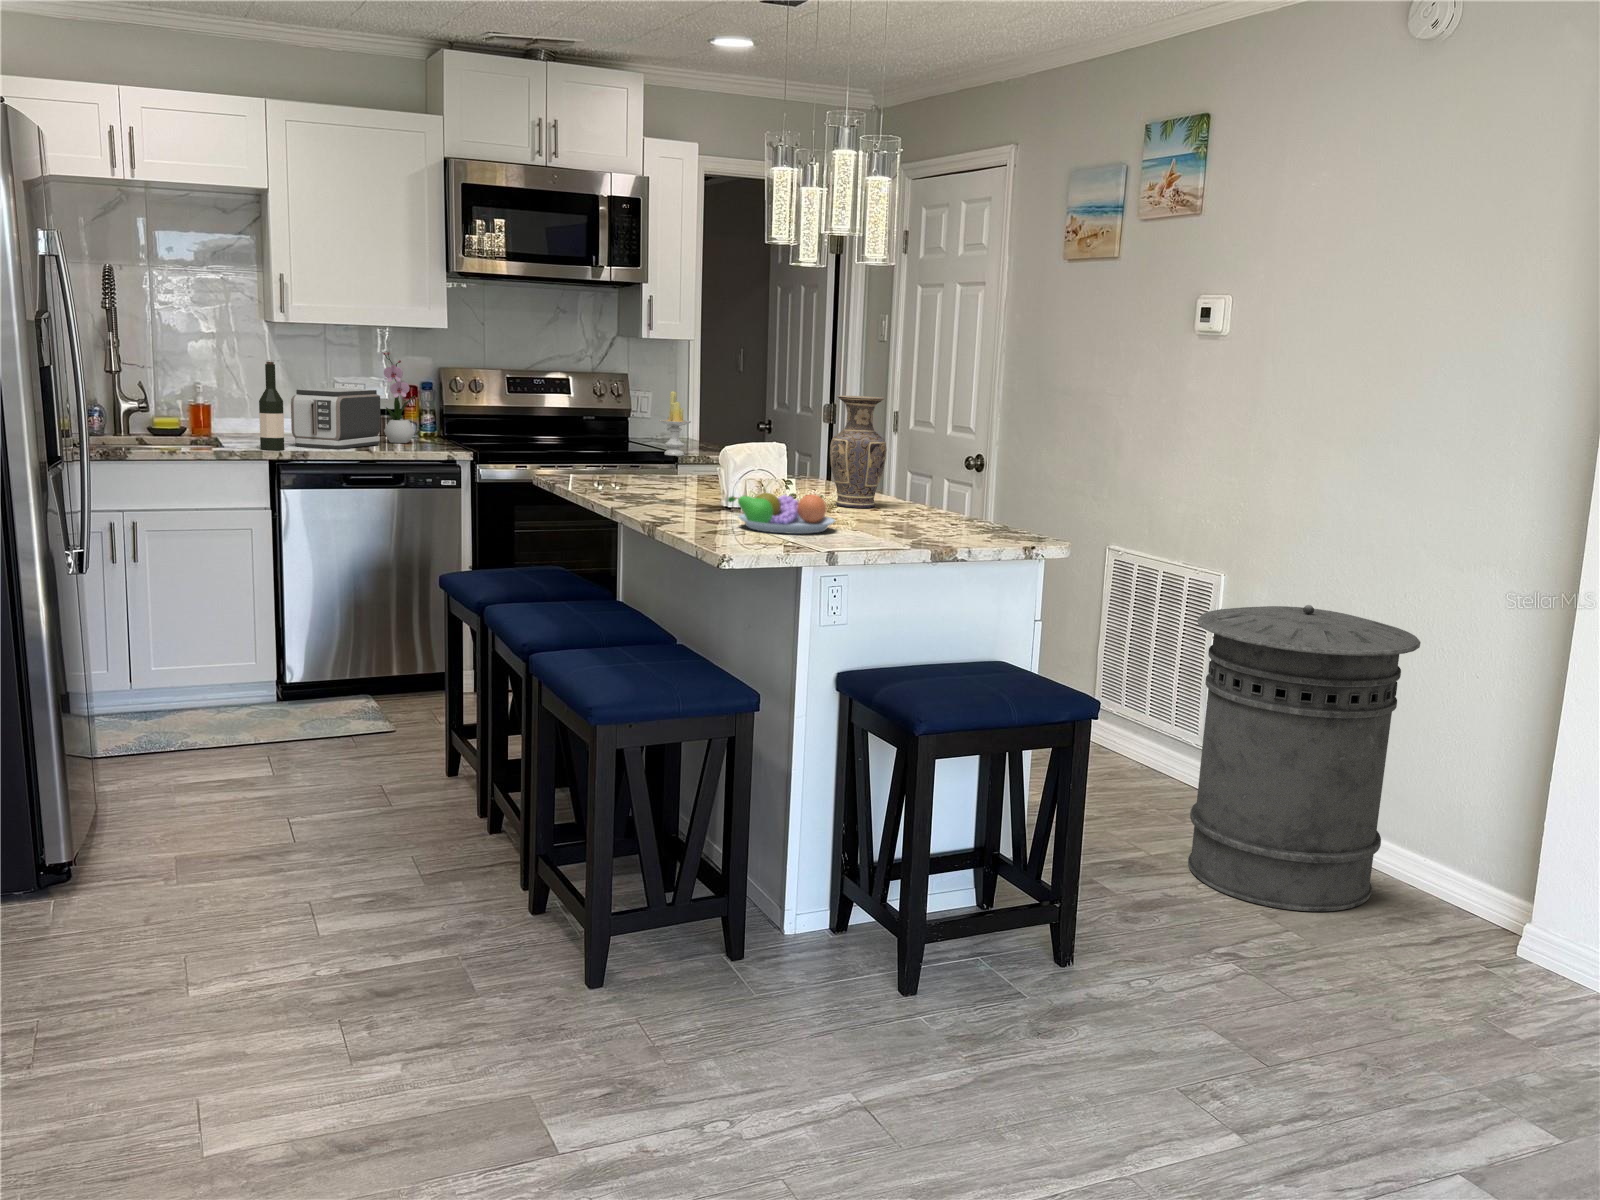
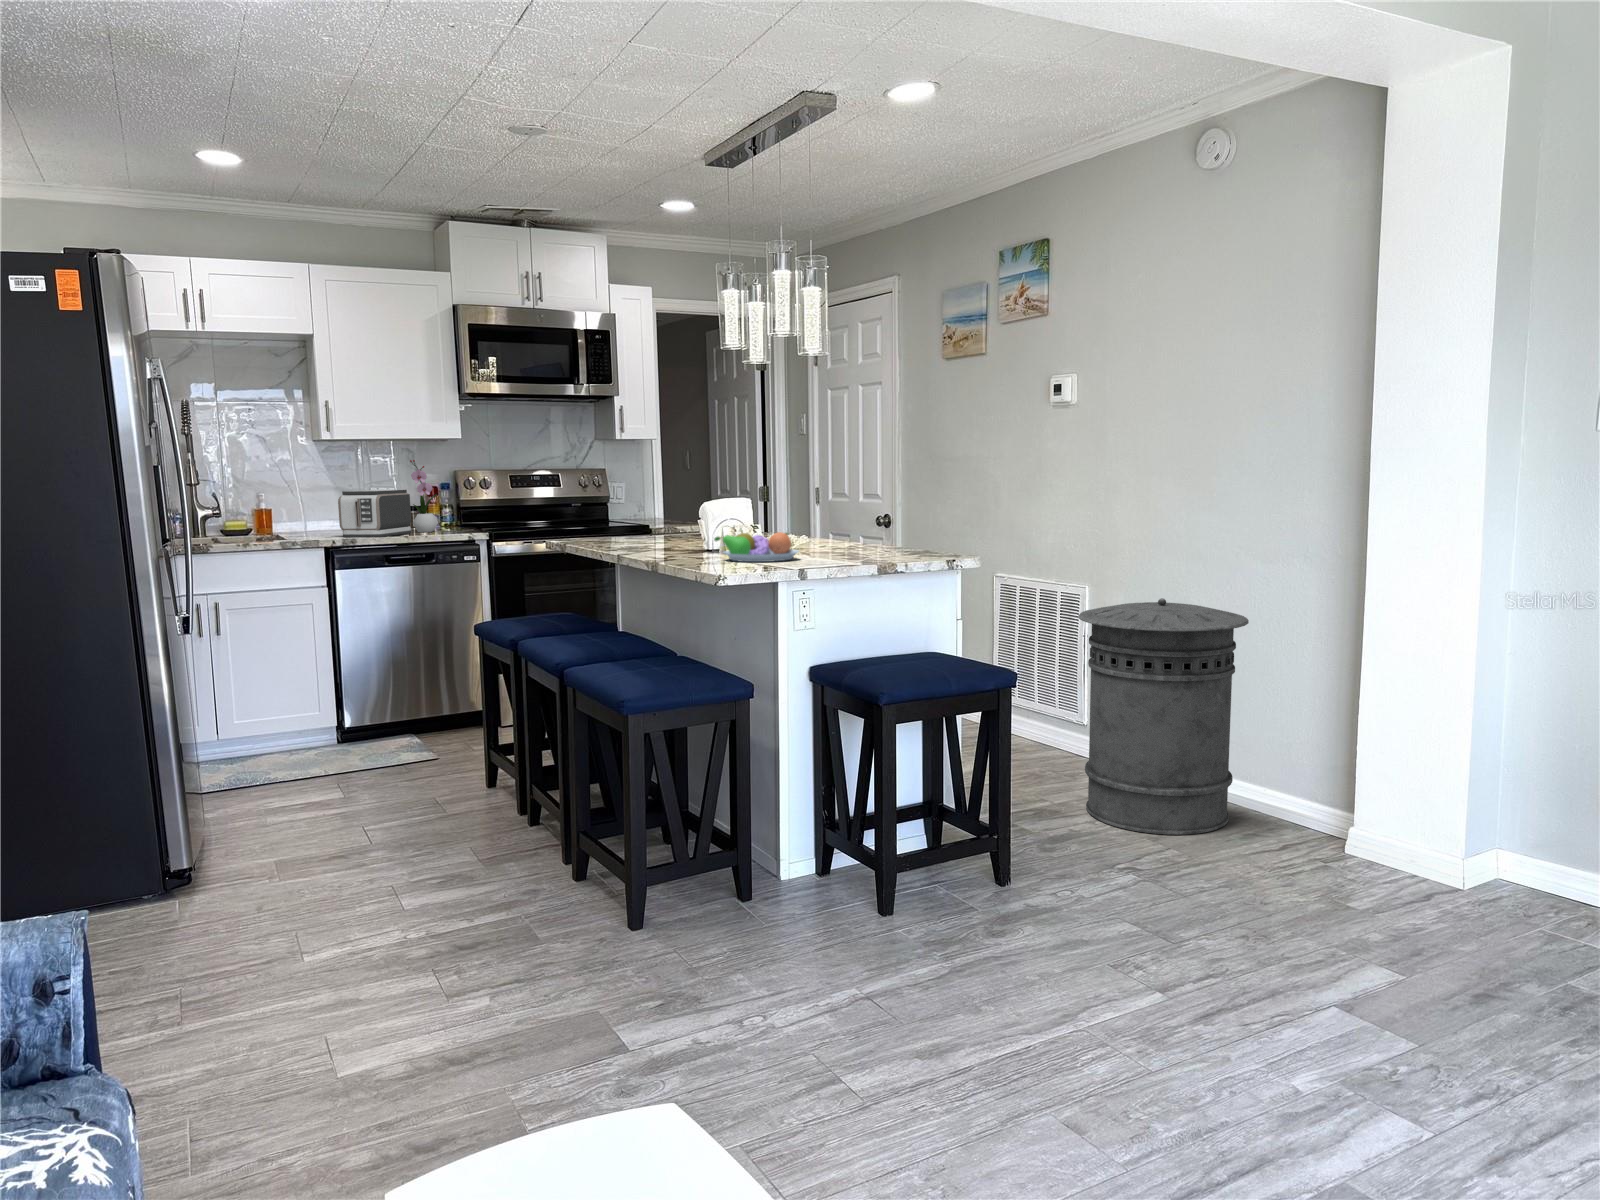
wine bottle: present [259,362,284,450] -> none [314,469,336,540]
candle: present [660,391,691,456] -> none [636,478,661,529]
vase: present [830,396,887,508] -> none [784,461,829,548]

